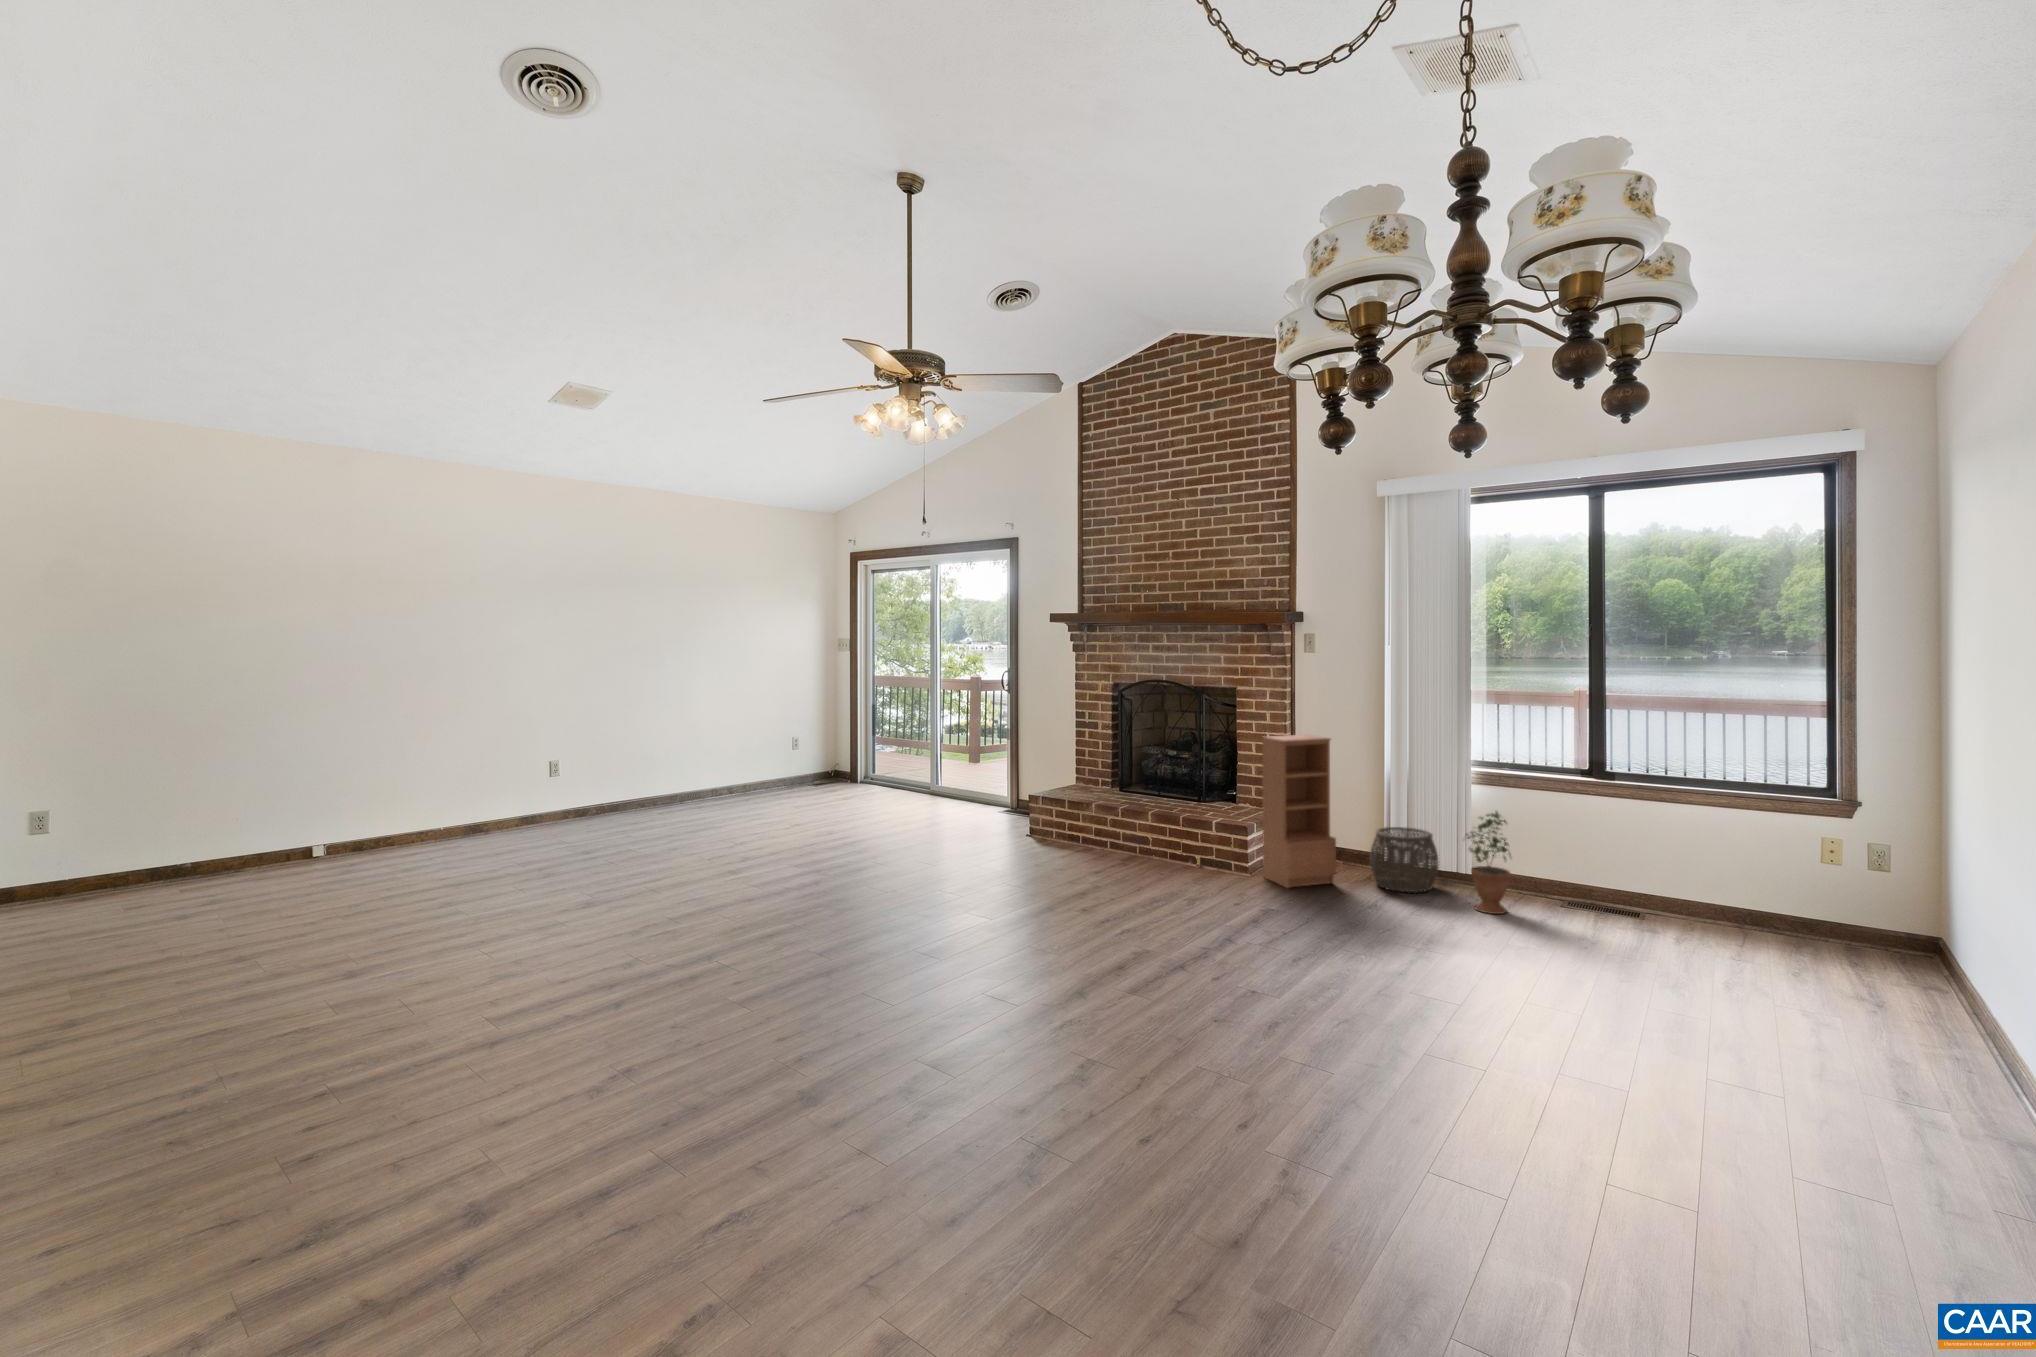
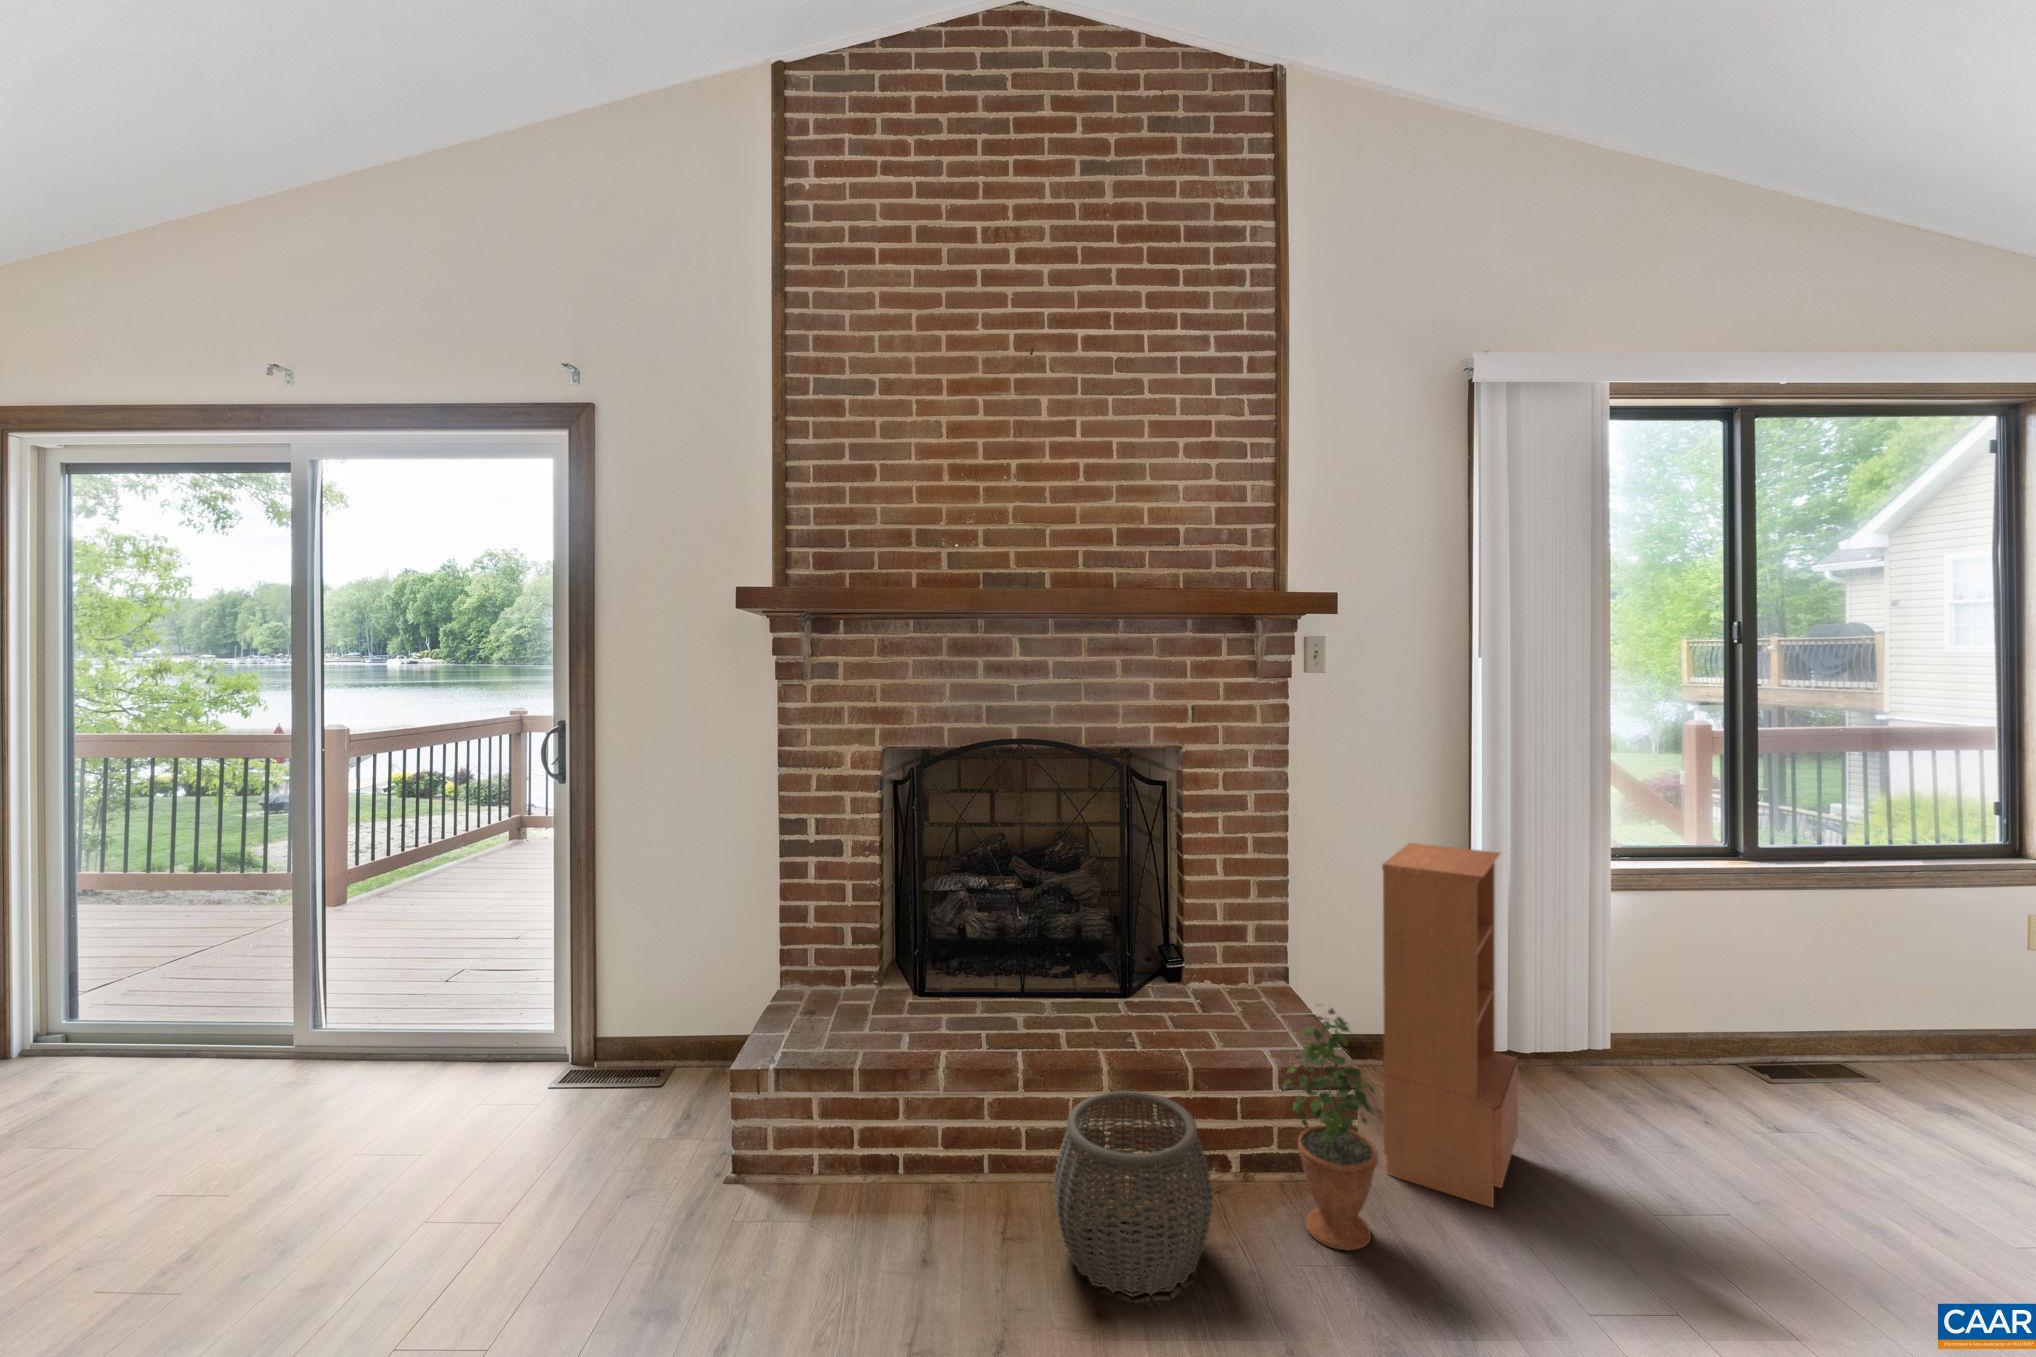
potted plant: present [1465,812,1510,914] -> present [1283,1008,1378,1250]
woven basket: present [1370,827,1439,893] -> present [1053,1091,1213,1297]

